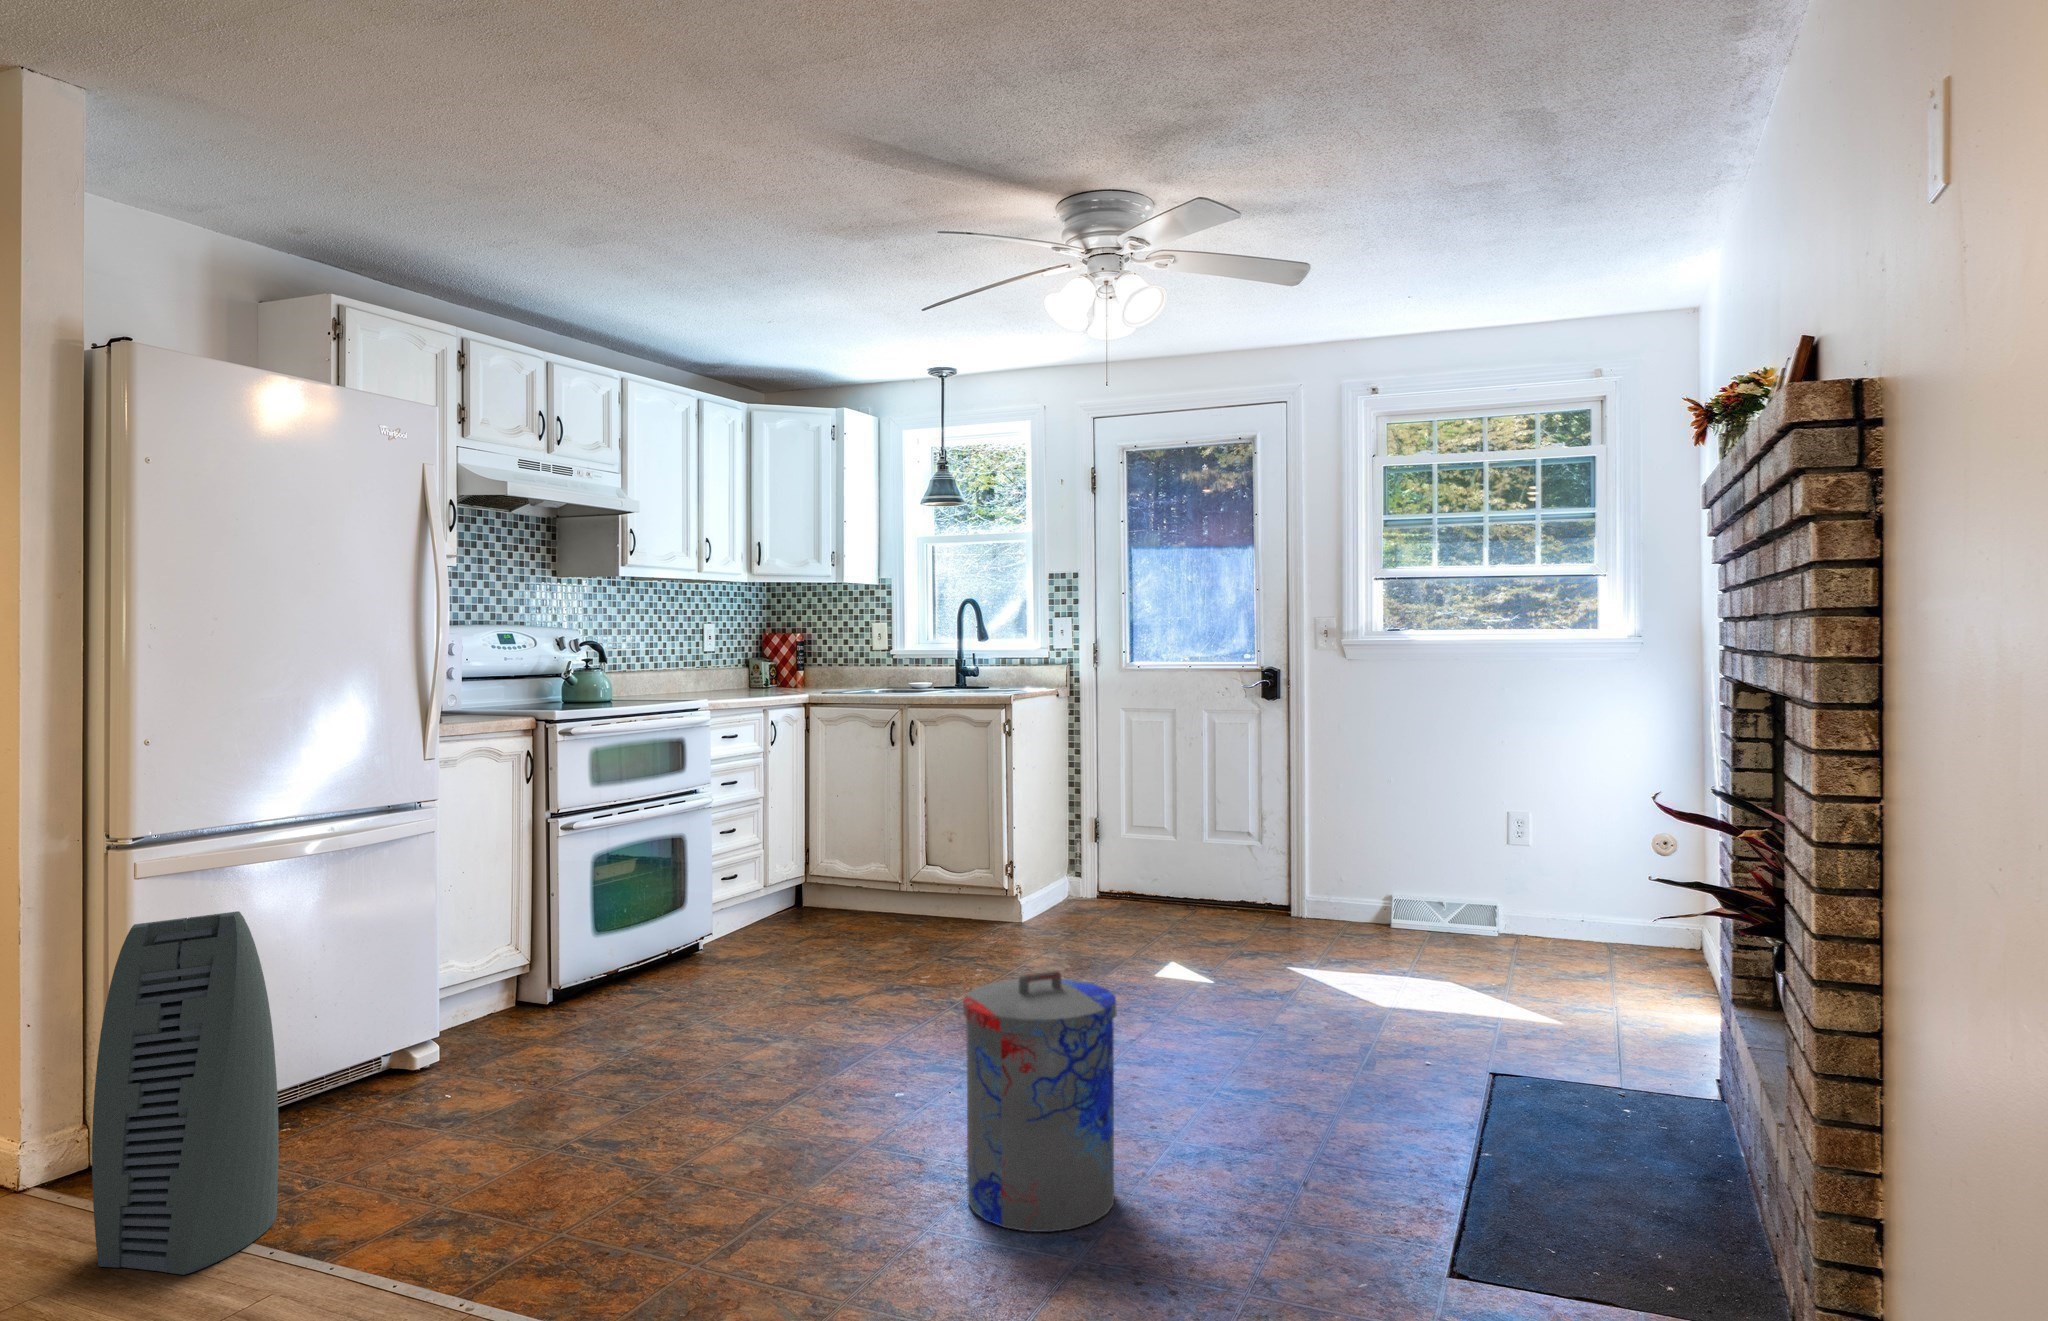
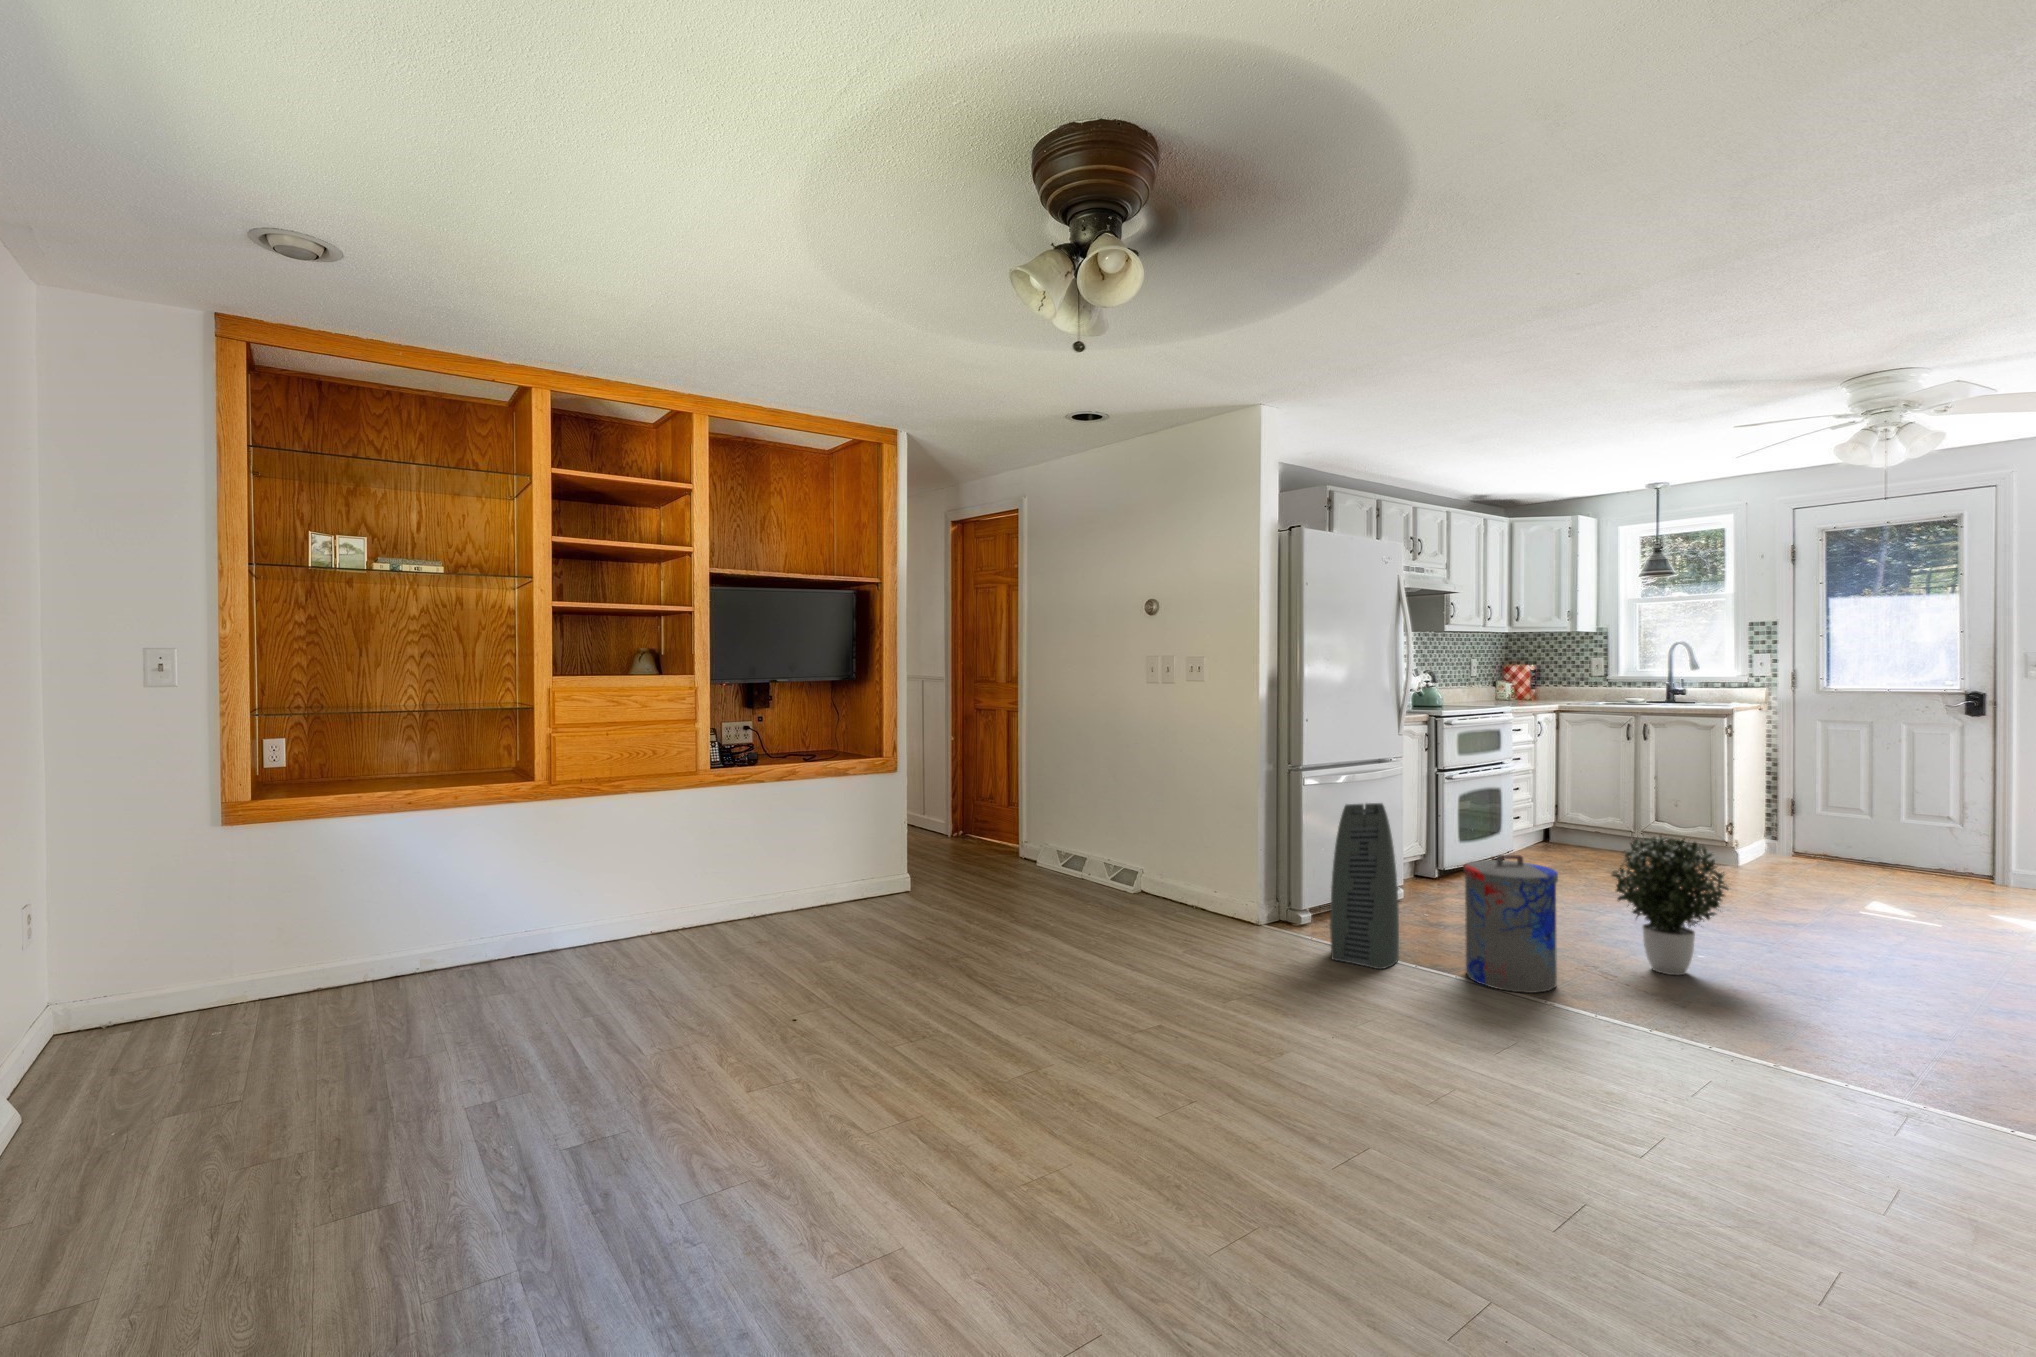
potted plant: none [679,923,854,1170] -> present [1612,836,1728,975]
trash can: present [963,971,1116,1232] -> present [1463,855,1558,993]

